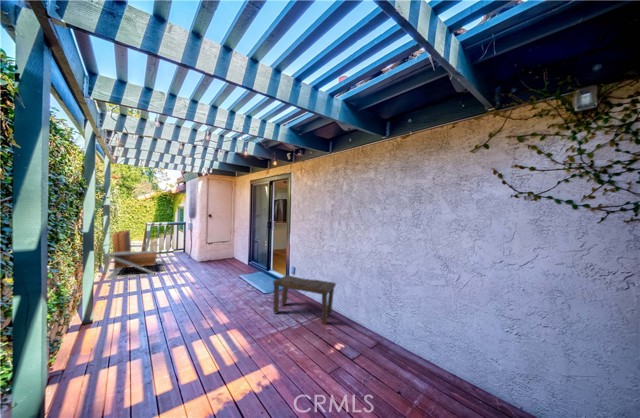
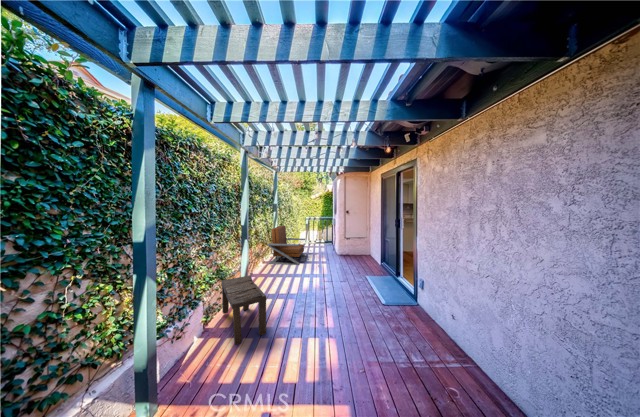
bench: present [273,275,336,325] -> present [222,276,267,345]

